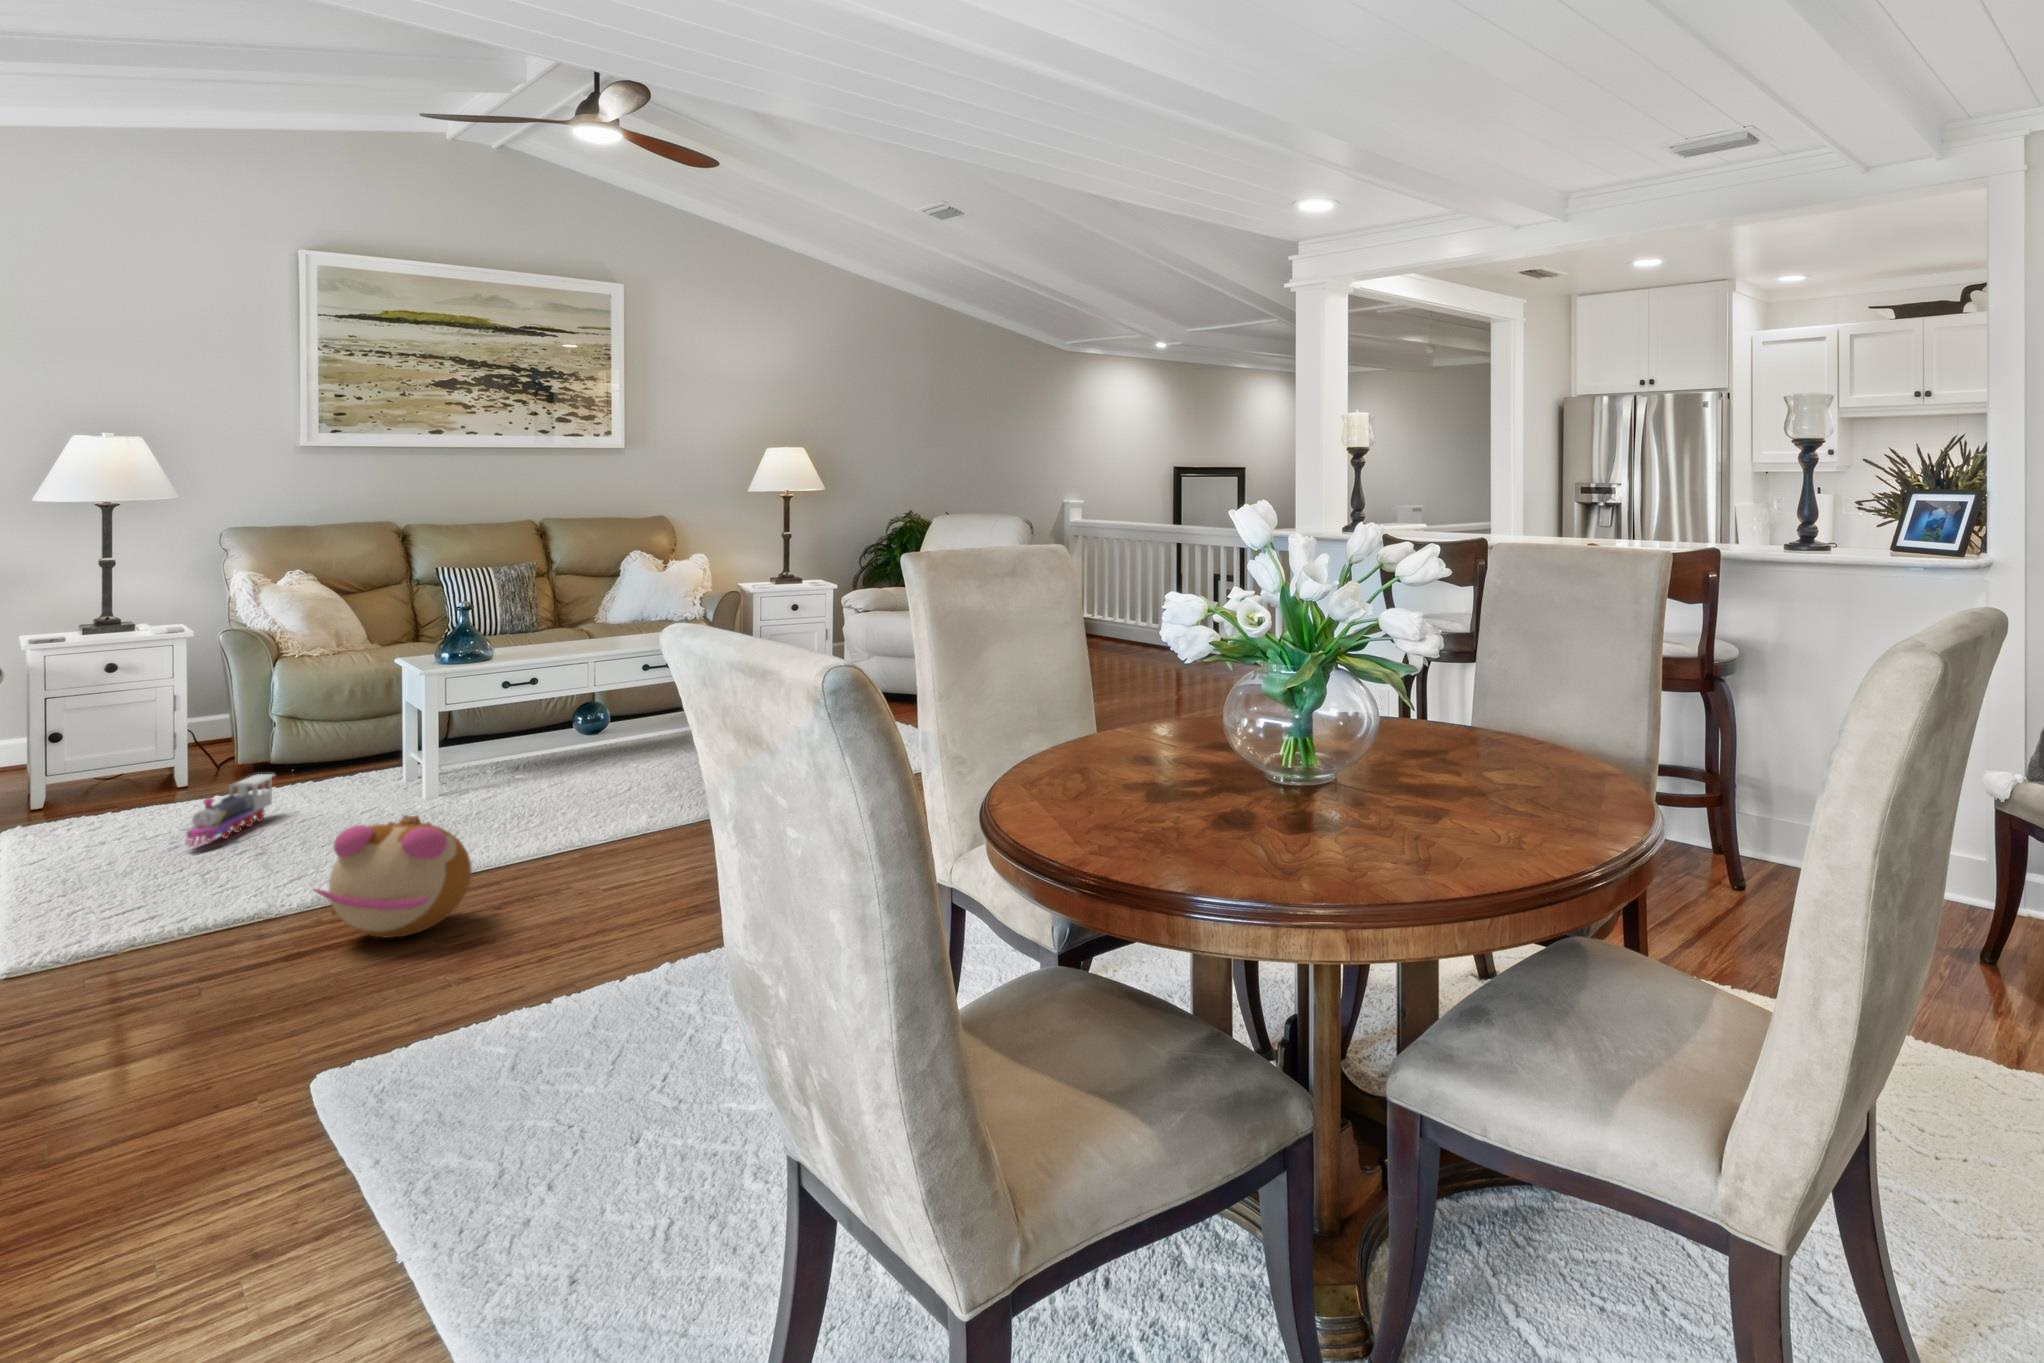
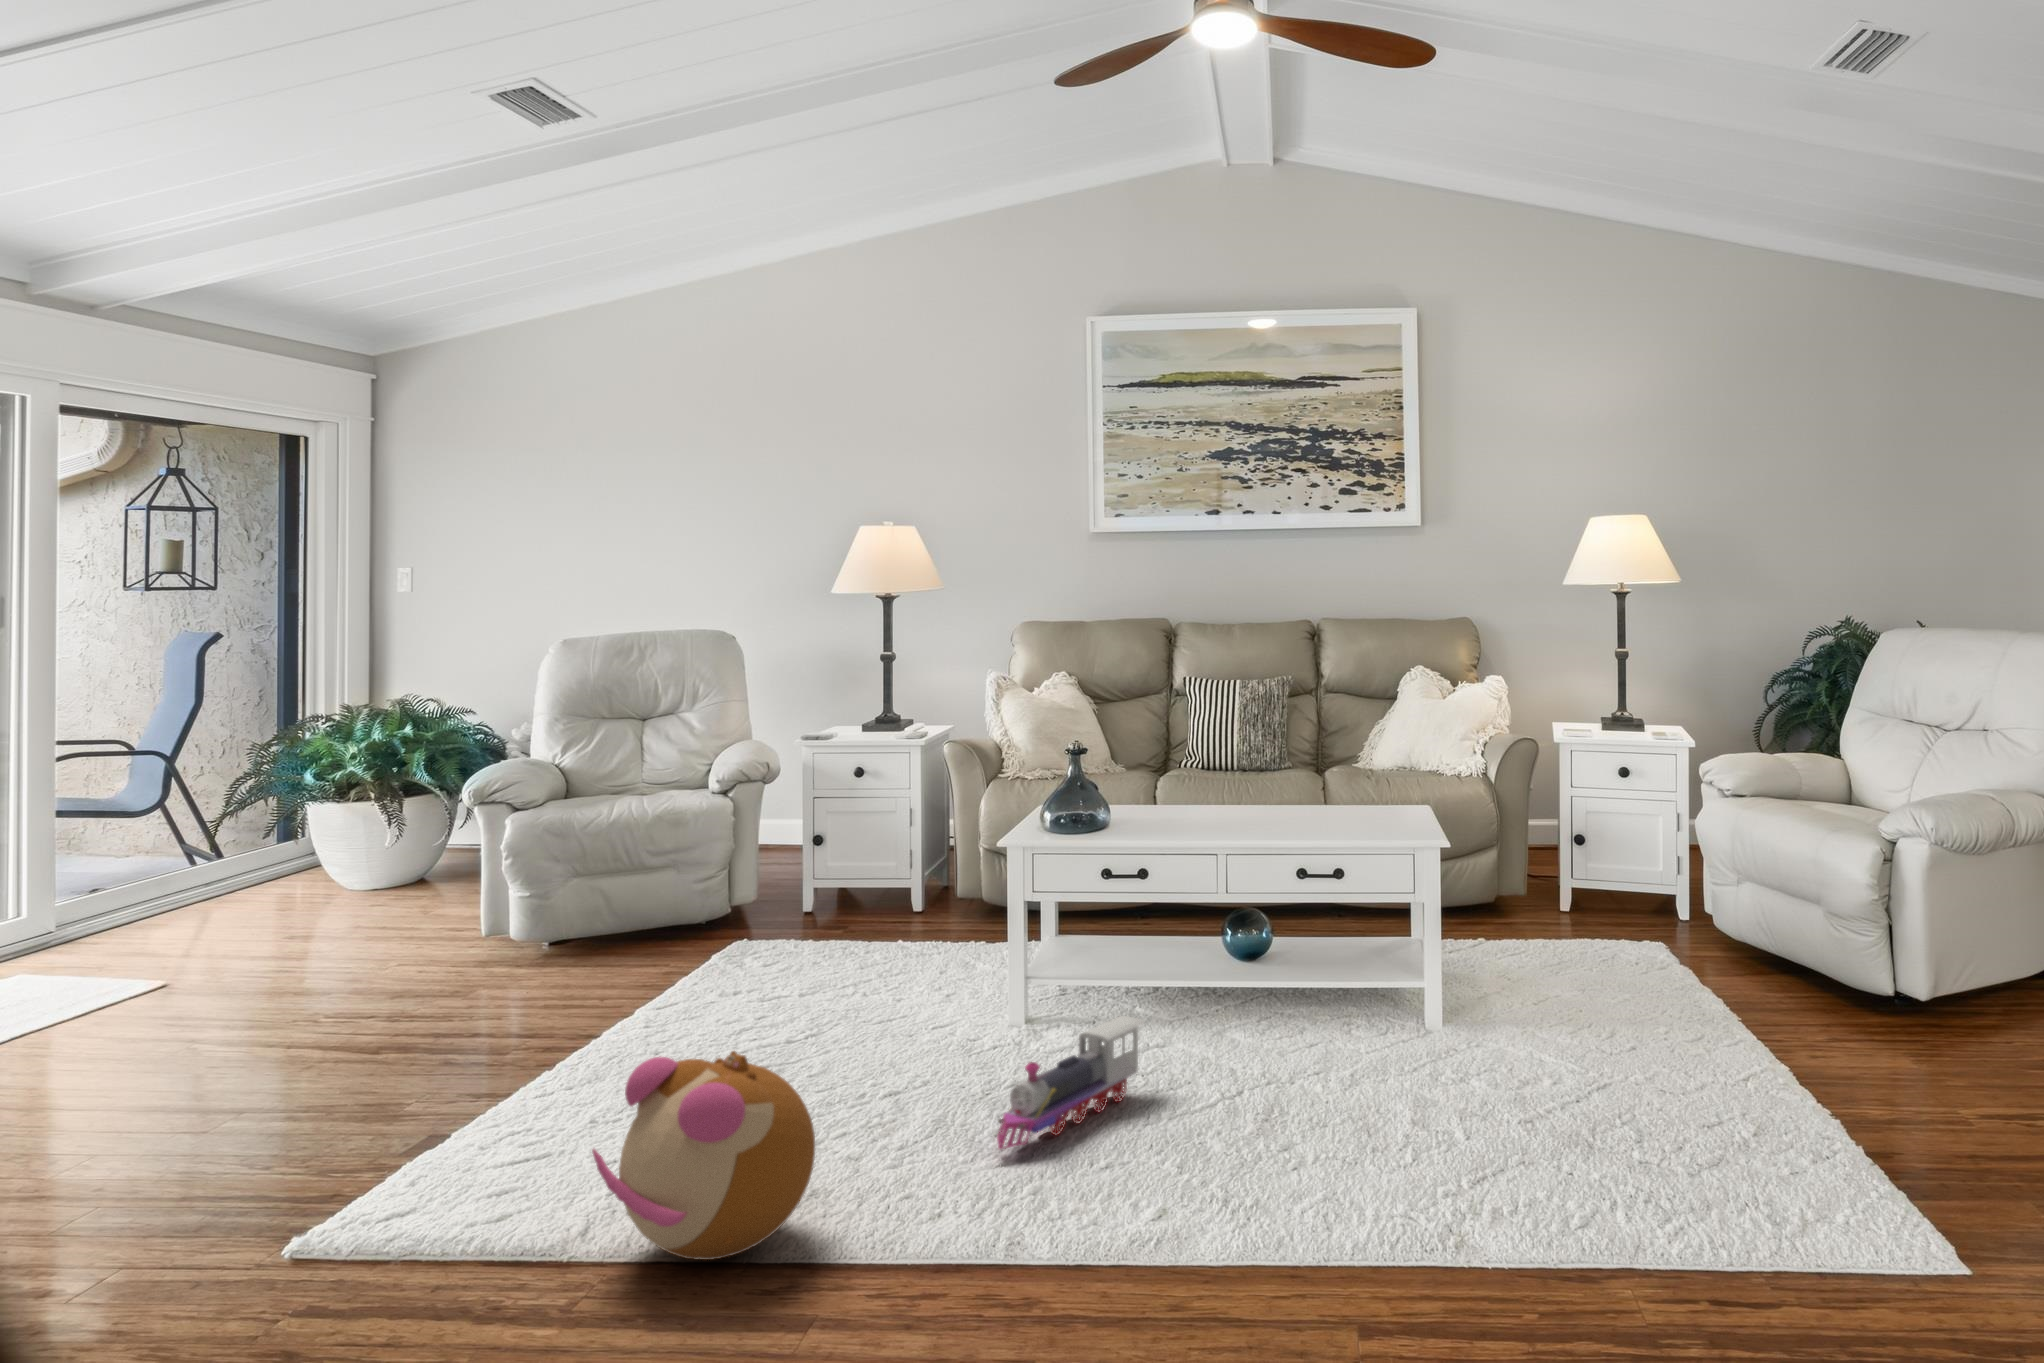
toy train: present [186,774,273,846] -> present [997,1016,1144,1149]

